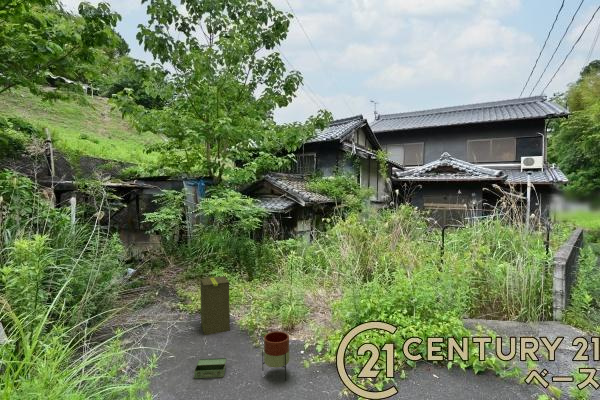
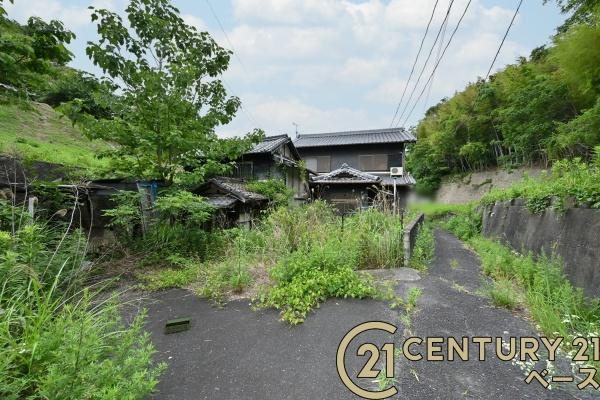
cardboard box: present [200,276,230,335] -> none [162,257,189,305]
planter: present [262,331,289,381] -> none [220,290,241,325]

